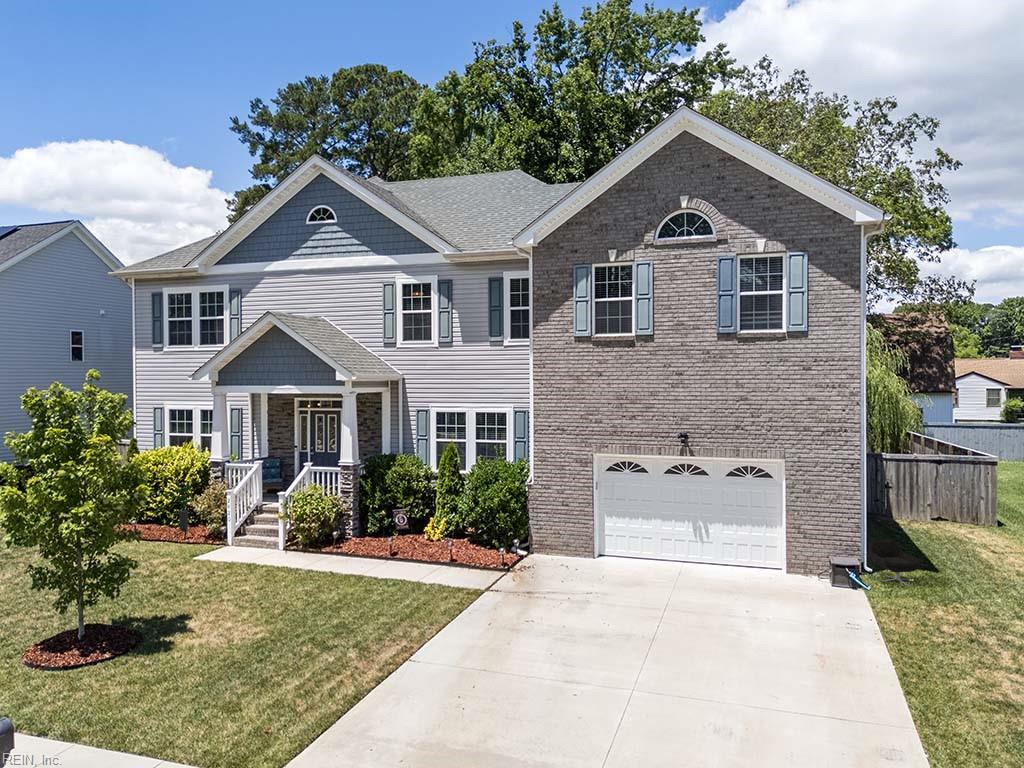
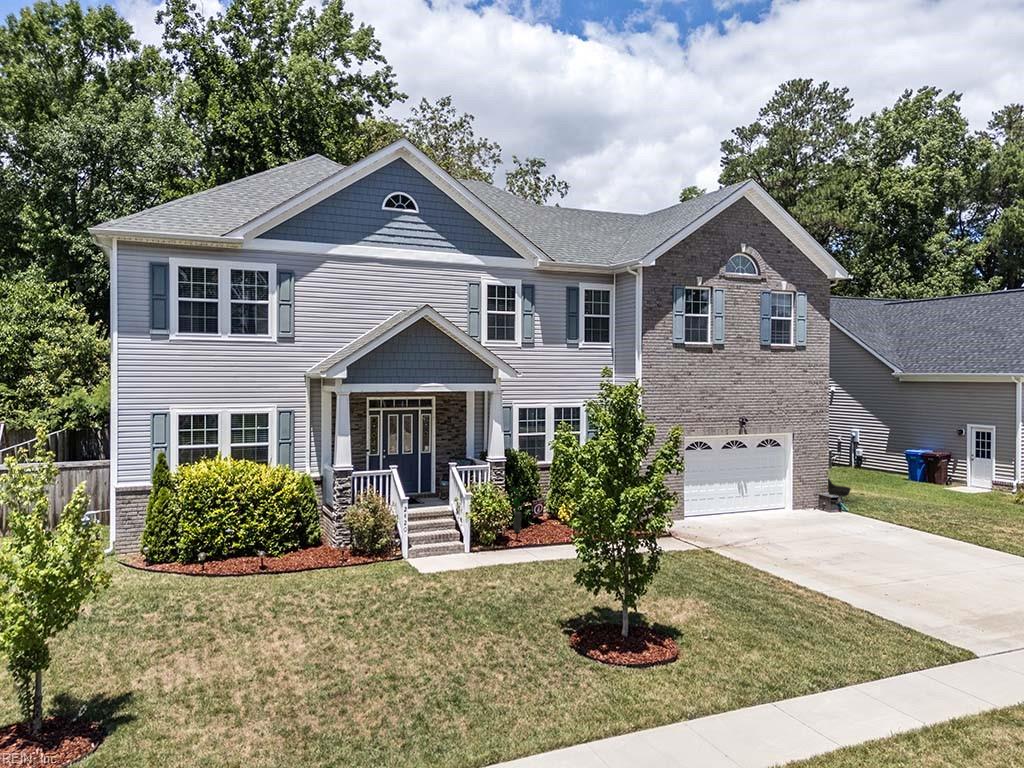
potted plant: present [177,486,193,531] -> present [512,488,526,533]

